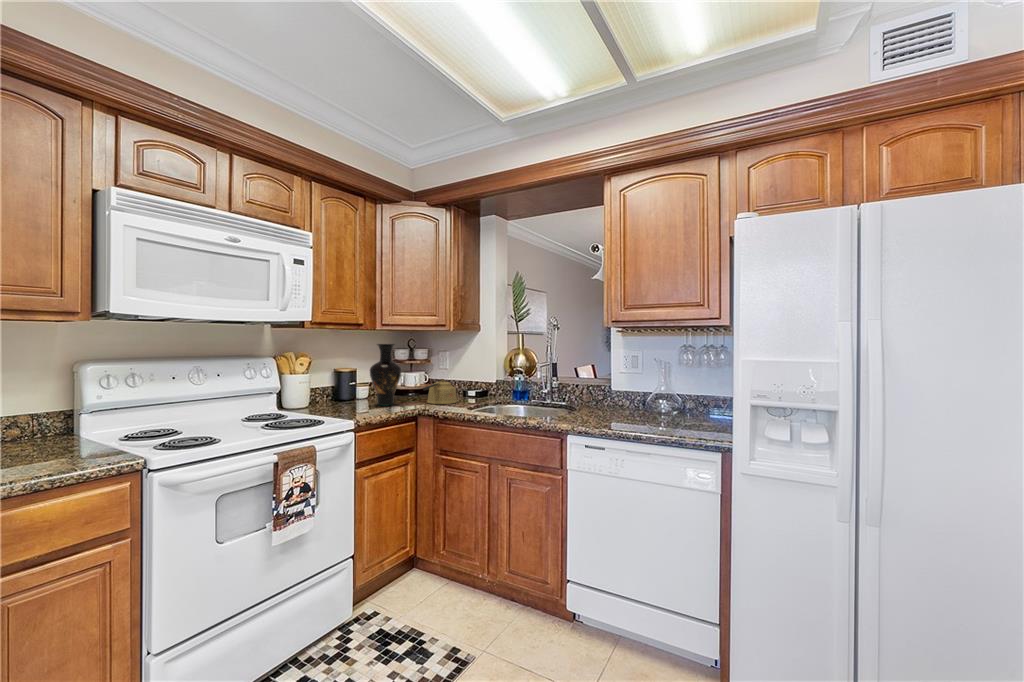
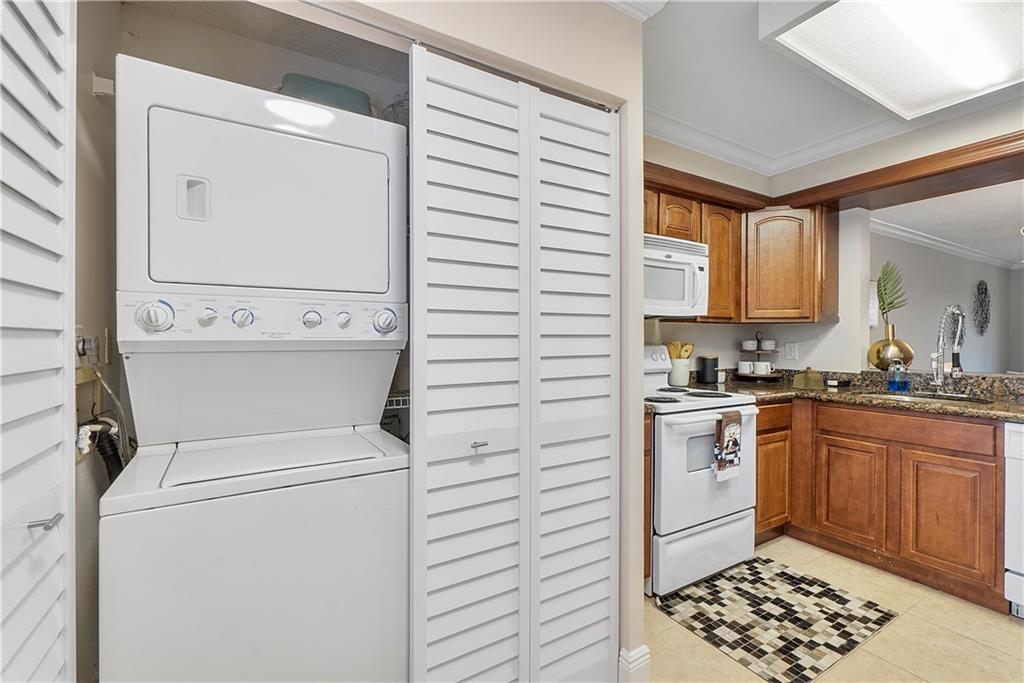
vase: present [370,344,402,406] -> none [741,334,771,388]

